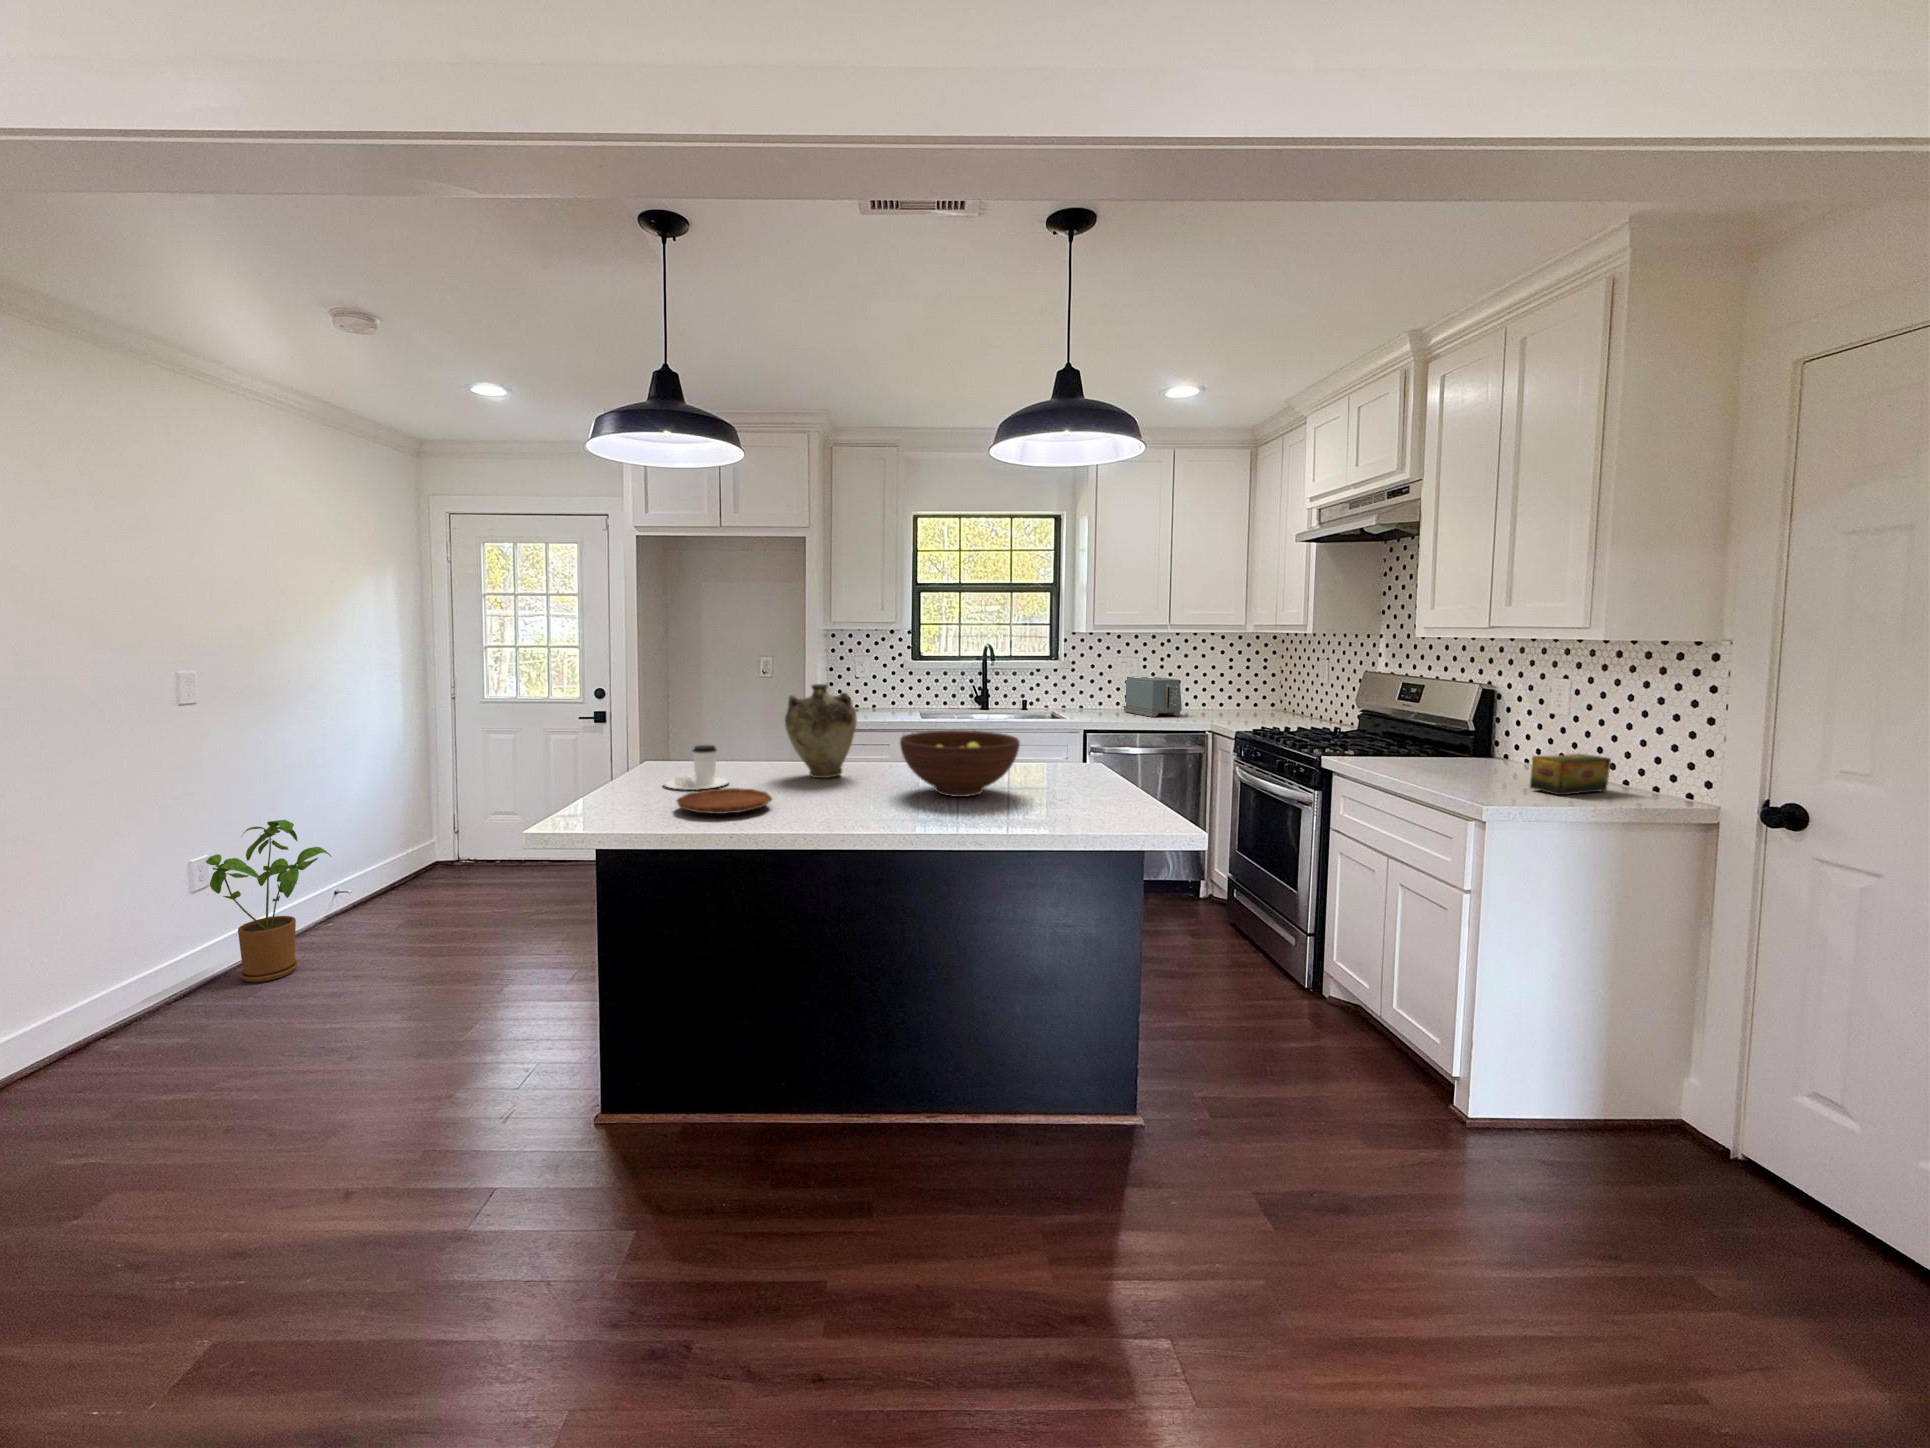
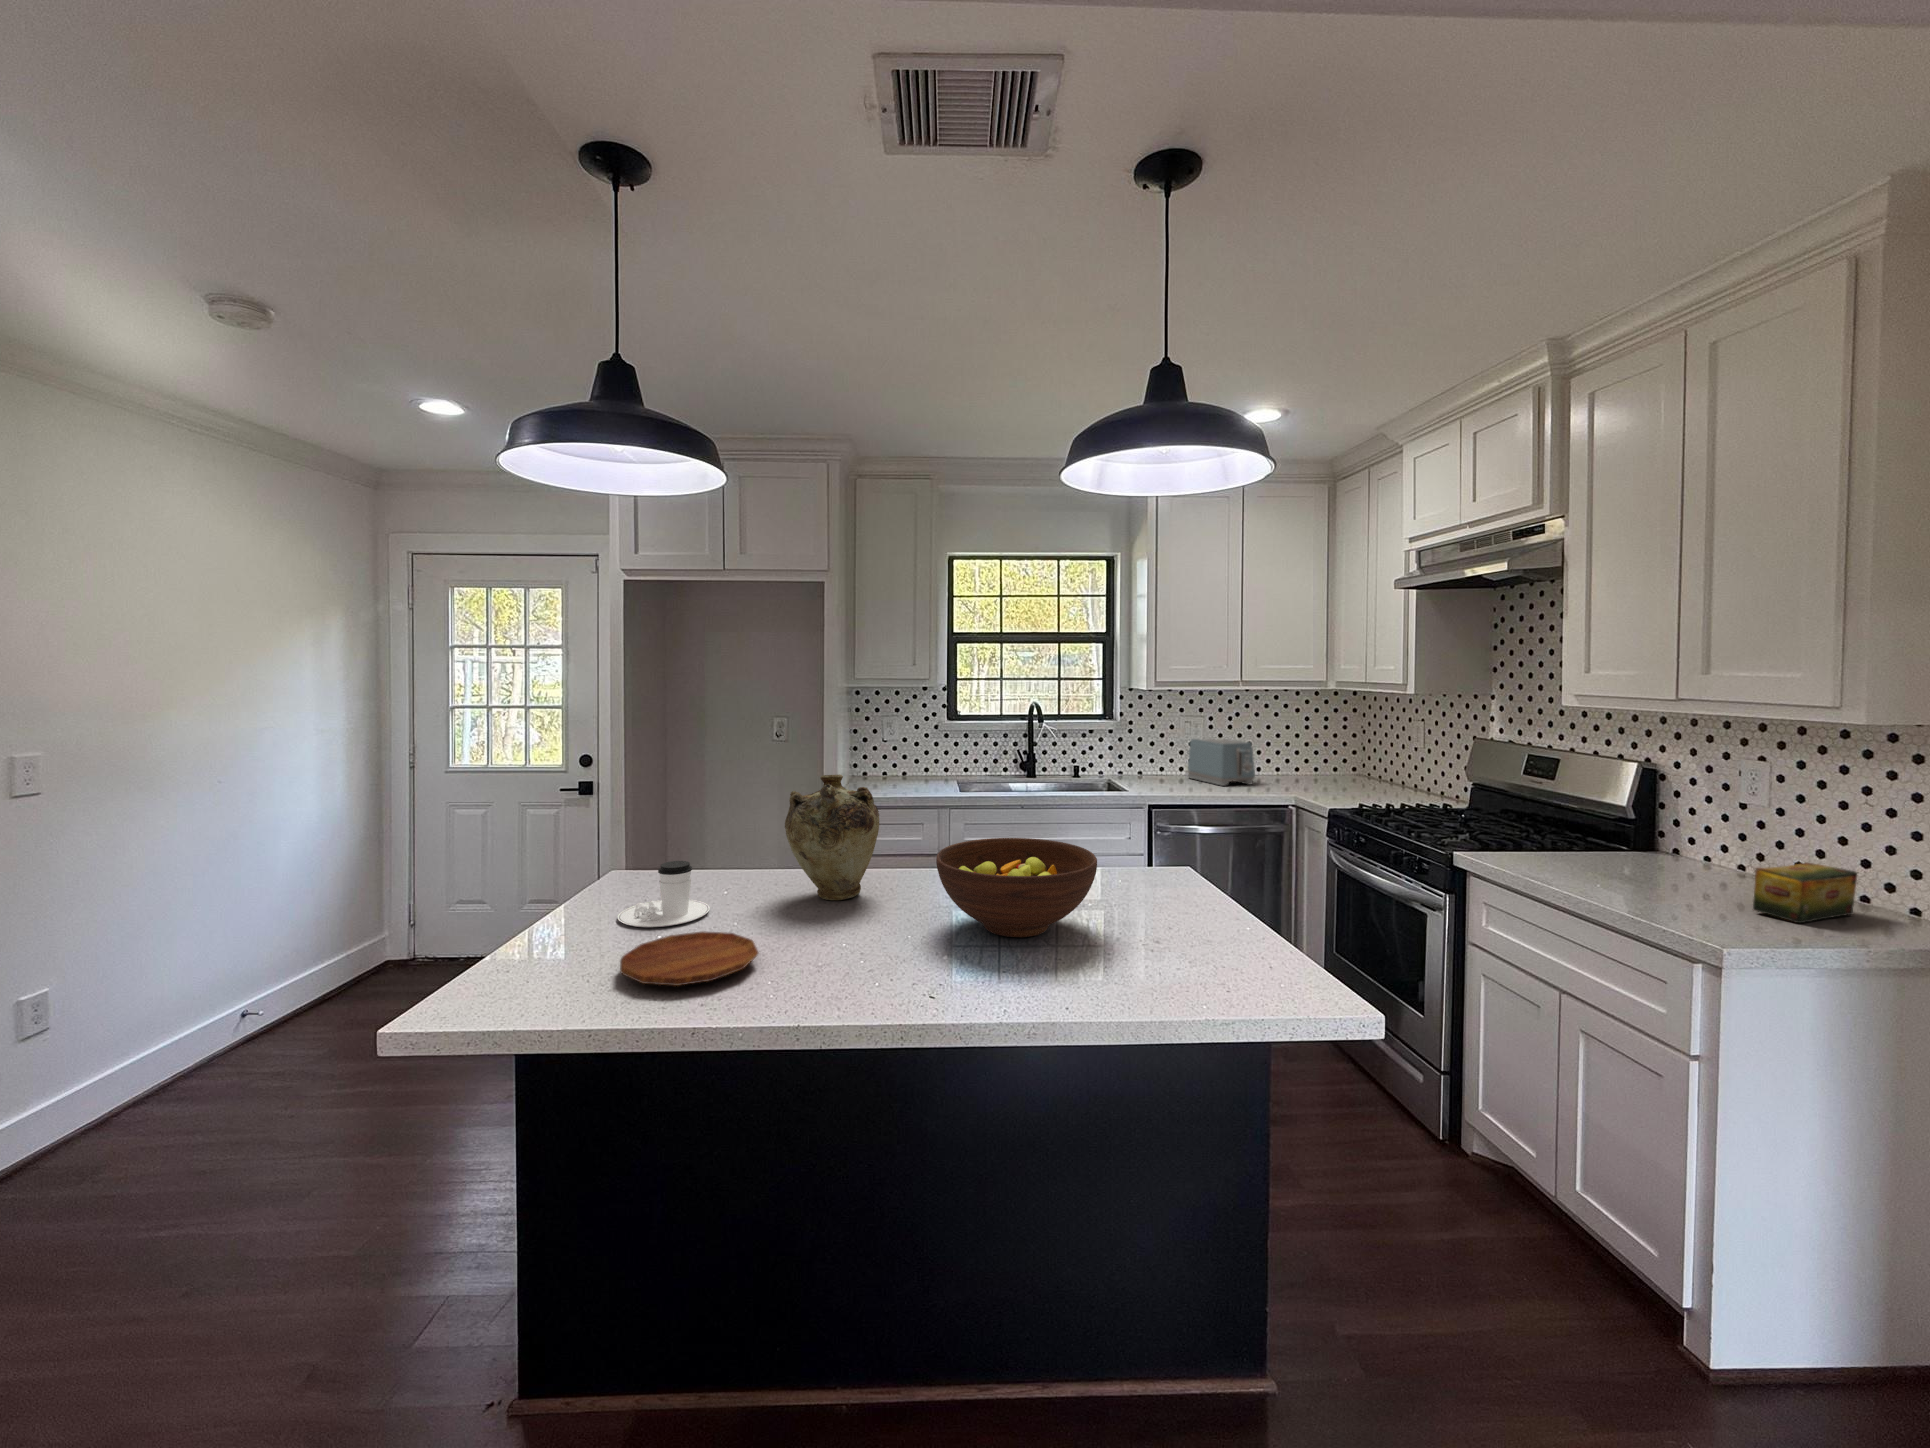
house plant: present [206,820,332,982] -> none [36,939,218,1157]

